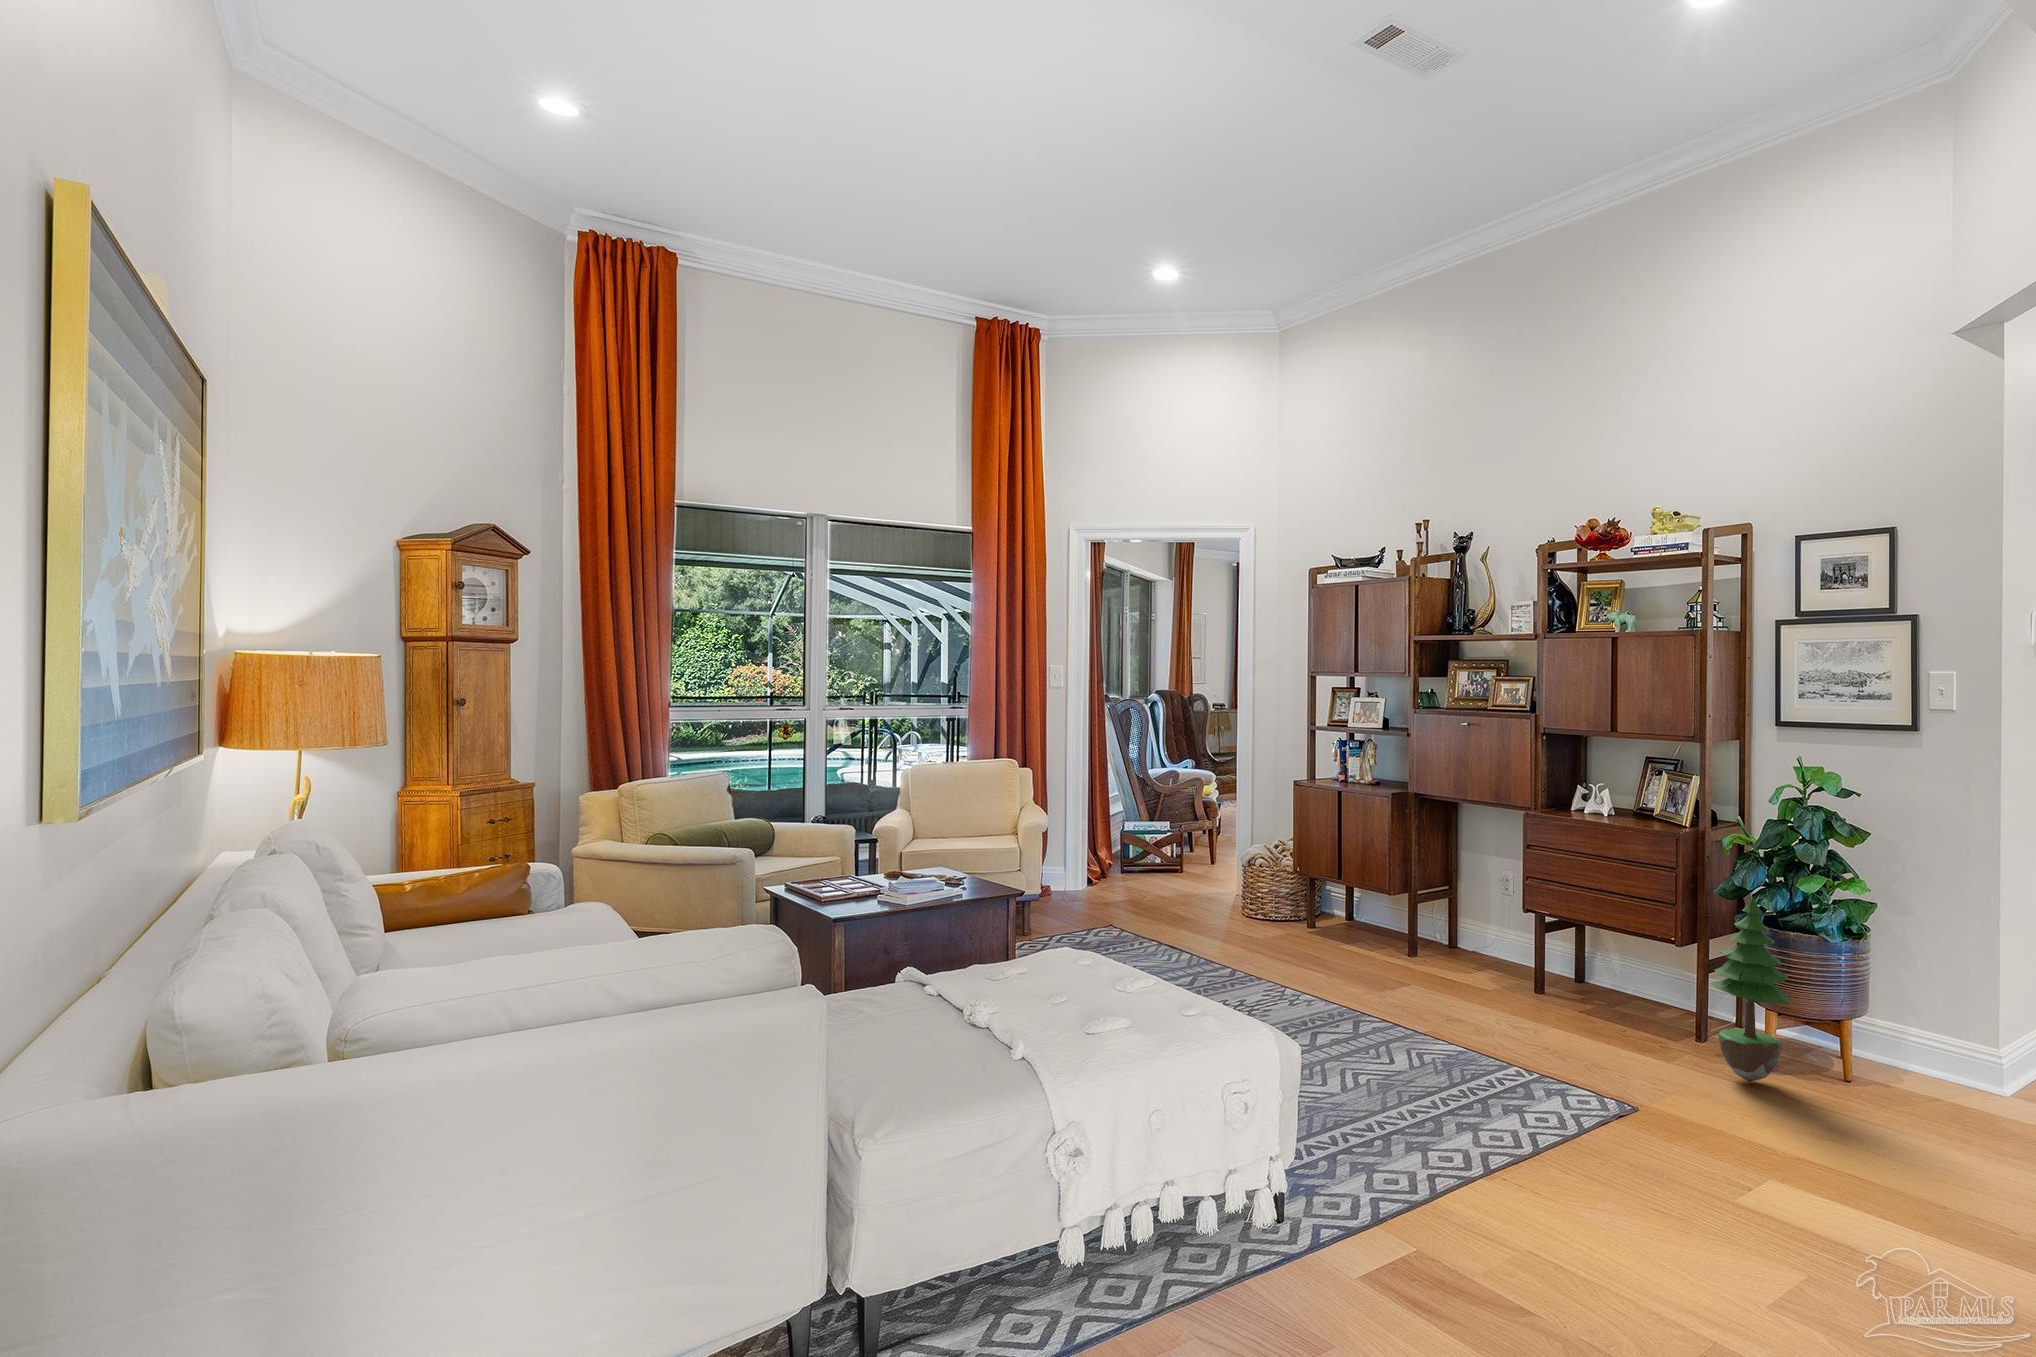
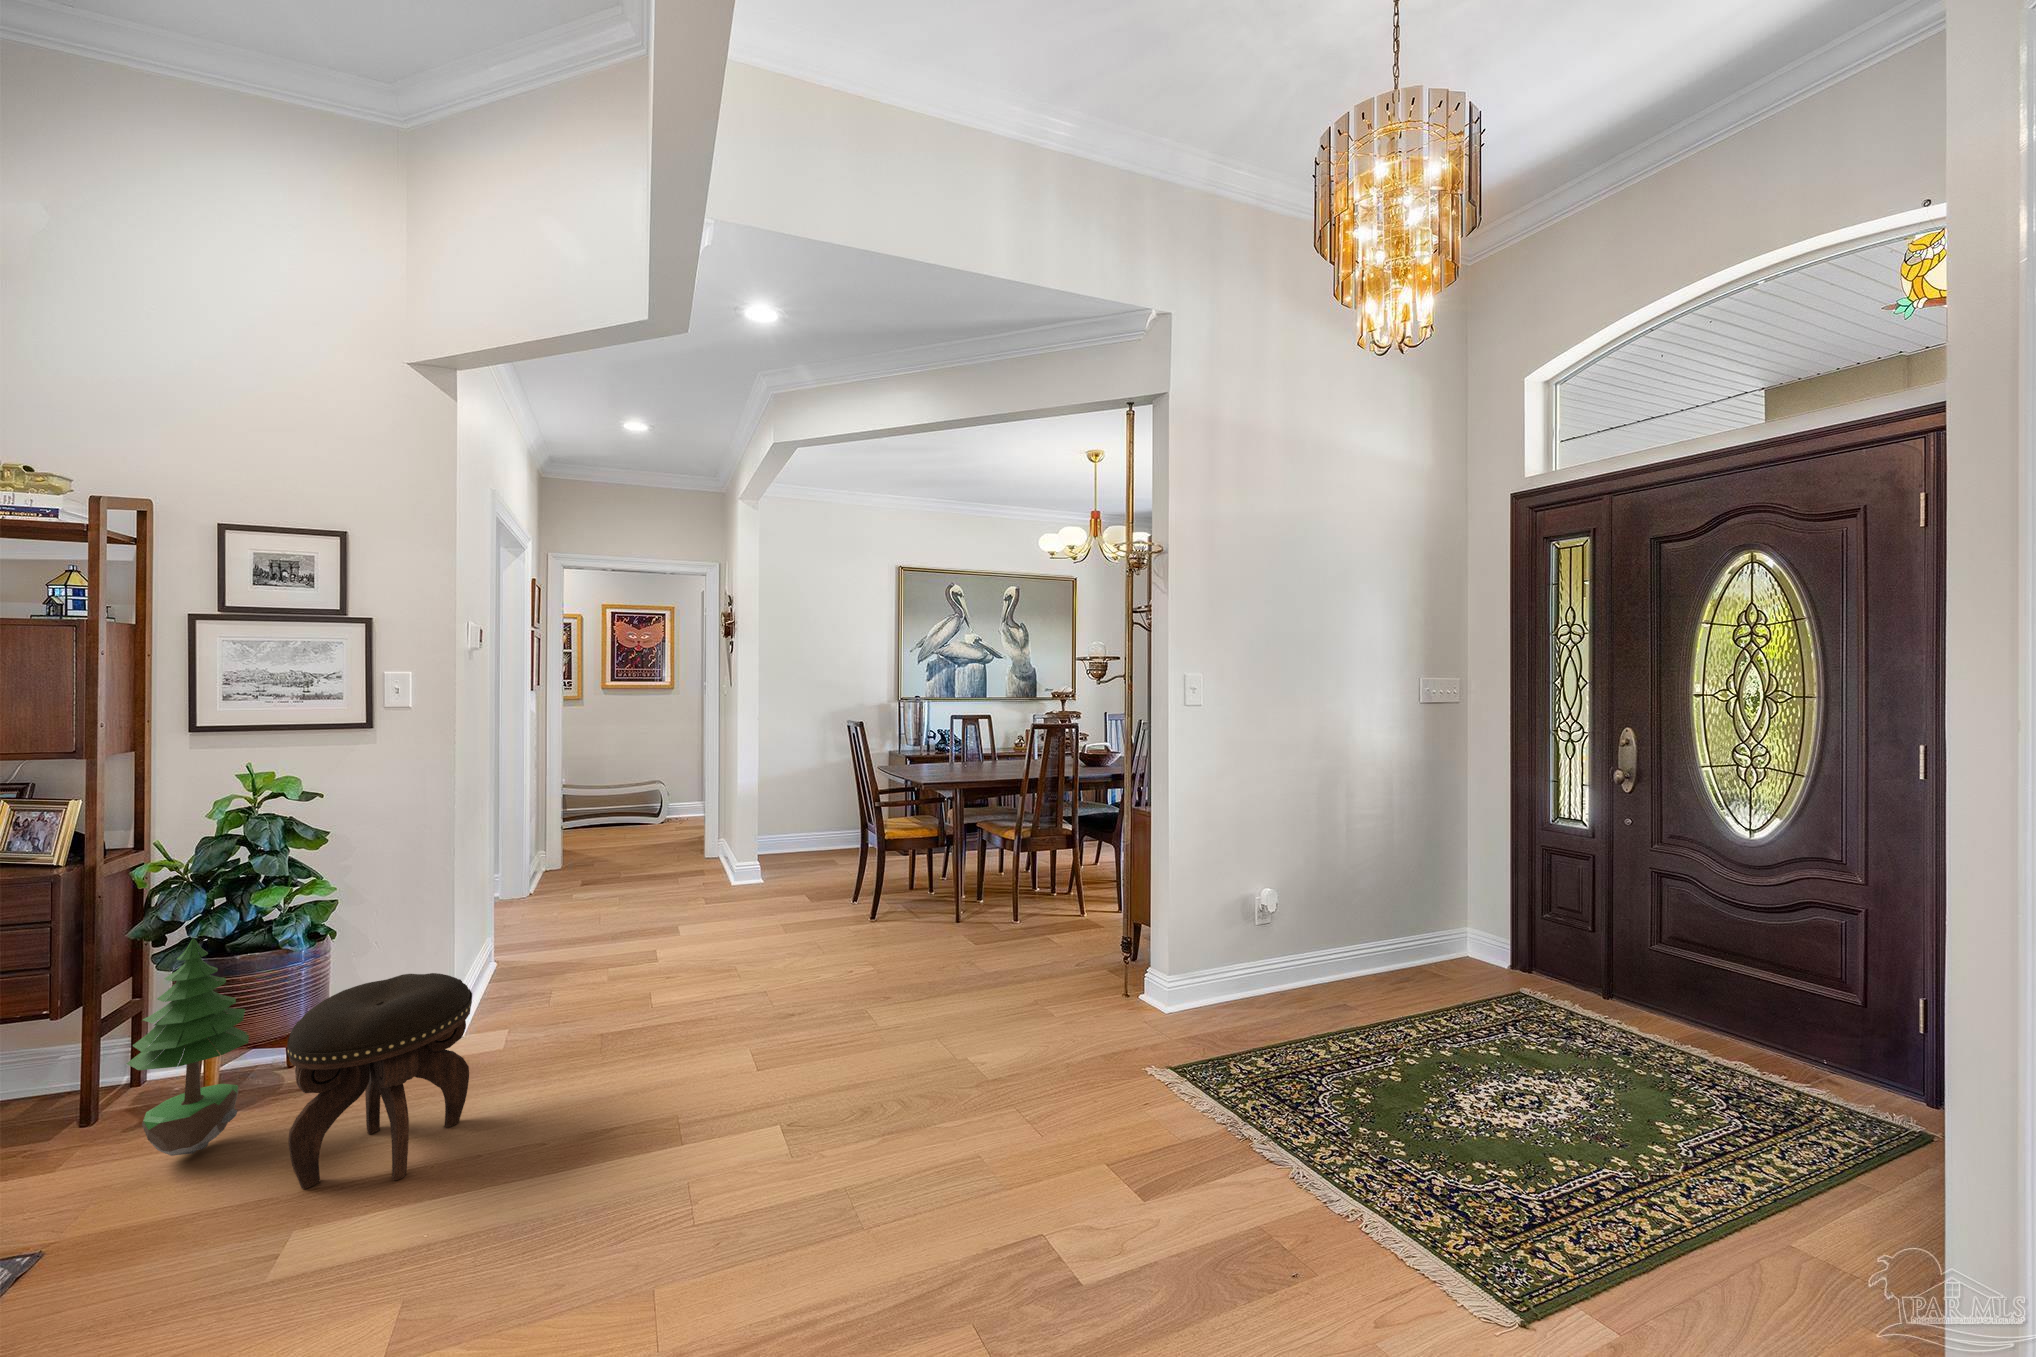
footstool: none [1801,980,1977,1179] -> present [287,973,472,1189]

